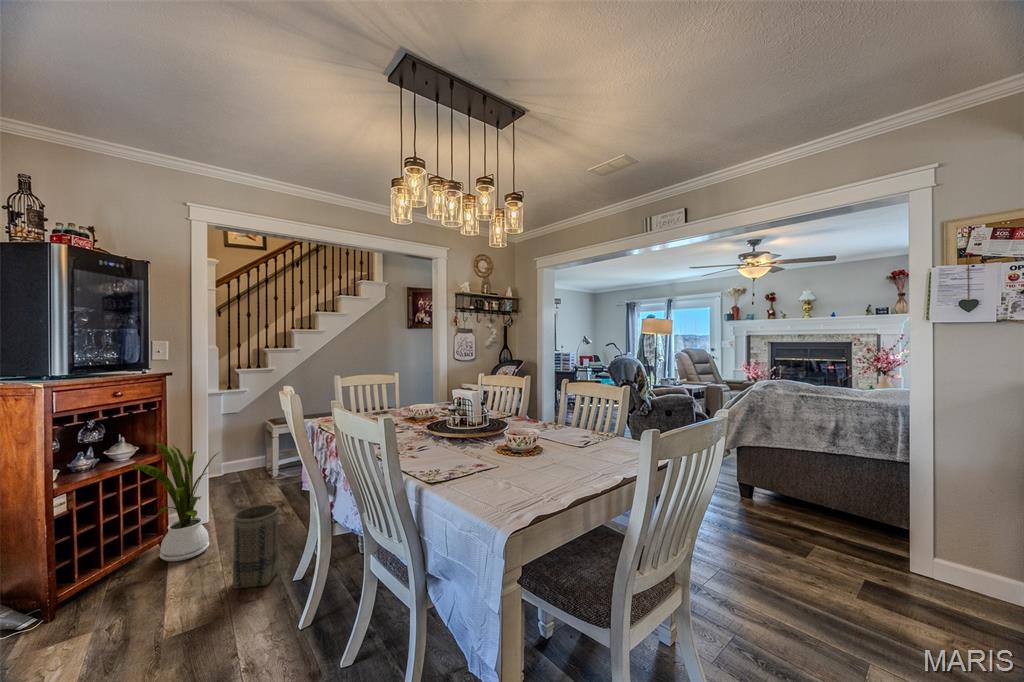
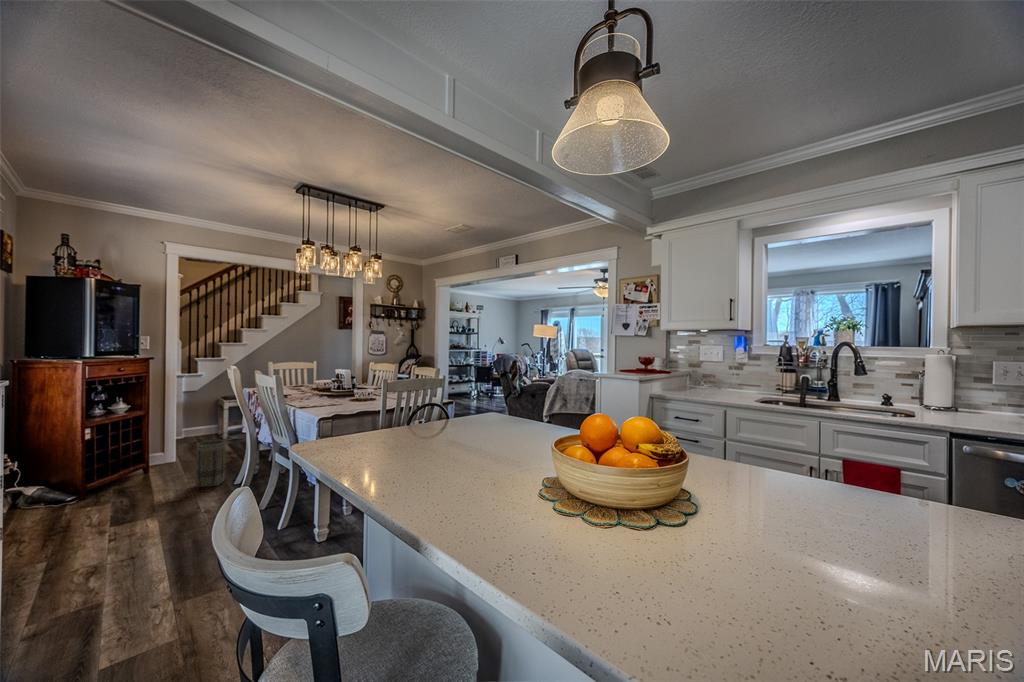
house plant: present [129,443,218,561] -> none [126,401,188,477]

